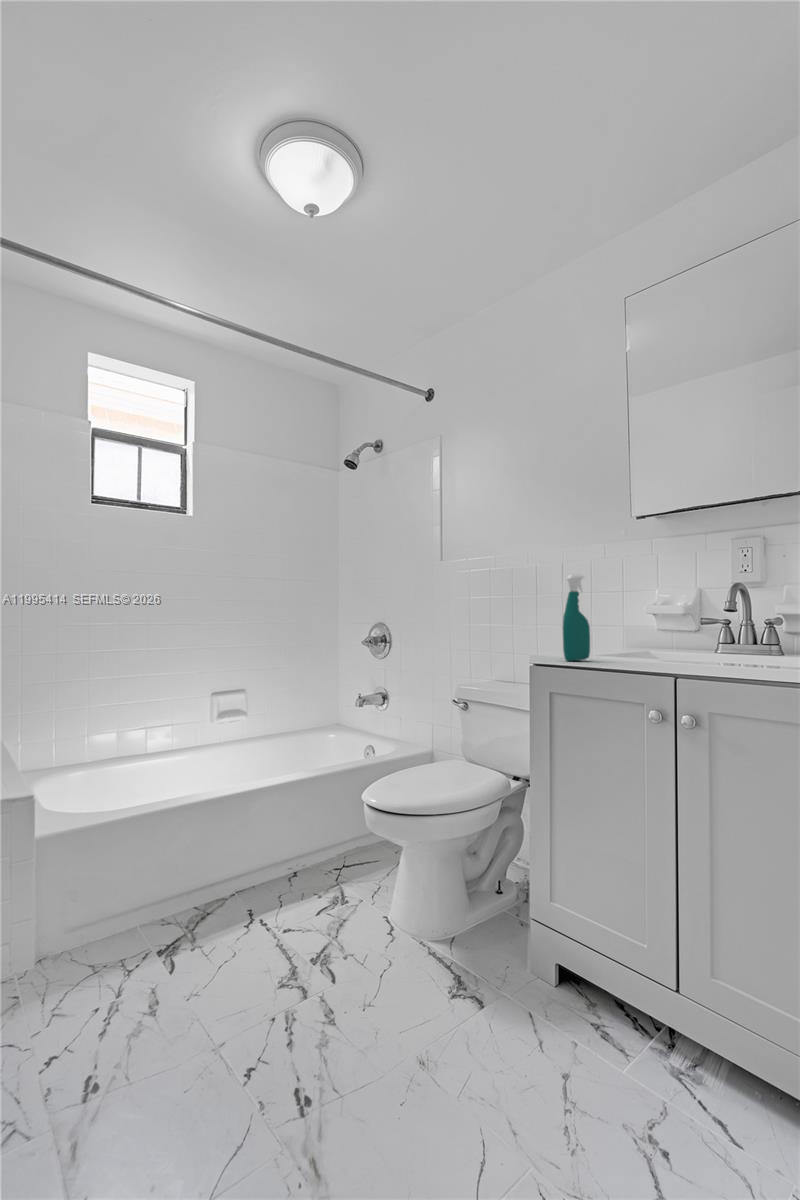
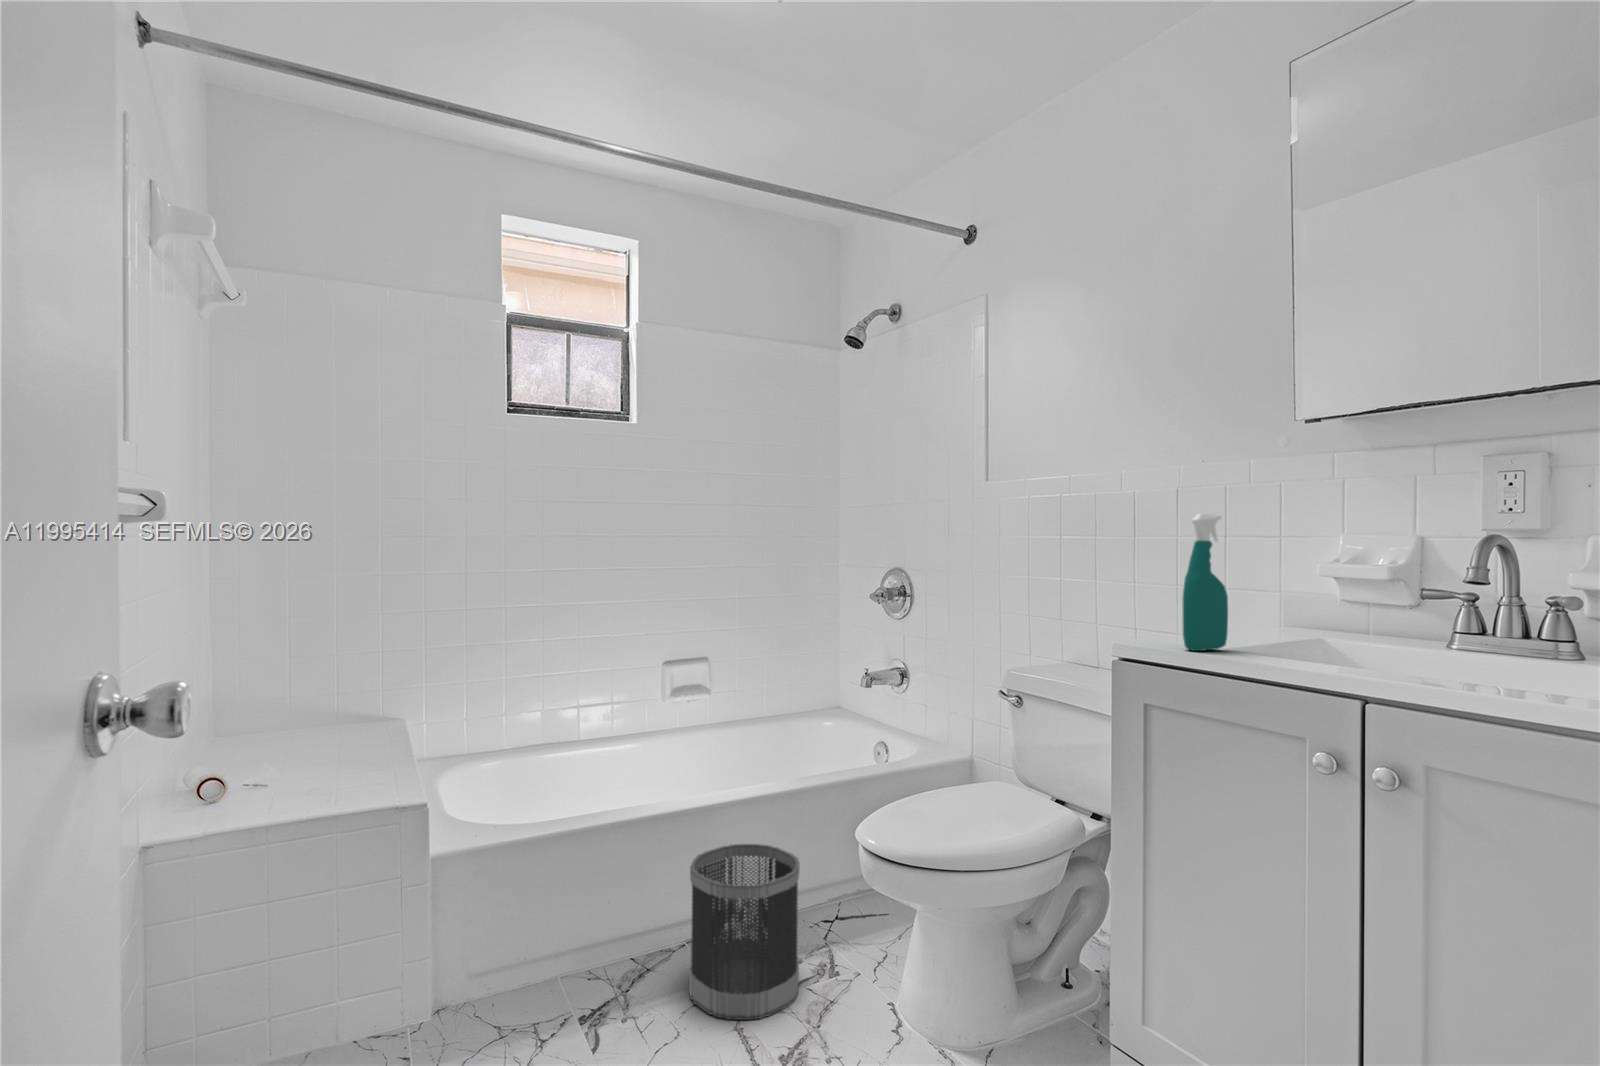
wastebasket: none [240,817,319,940] -> present [689,844,799,1020]

